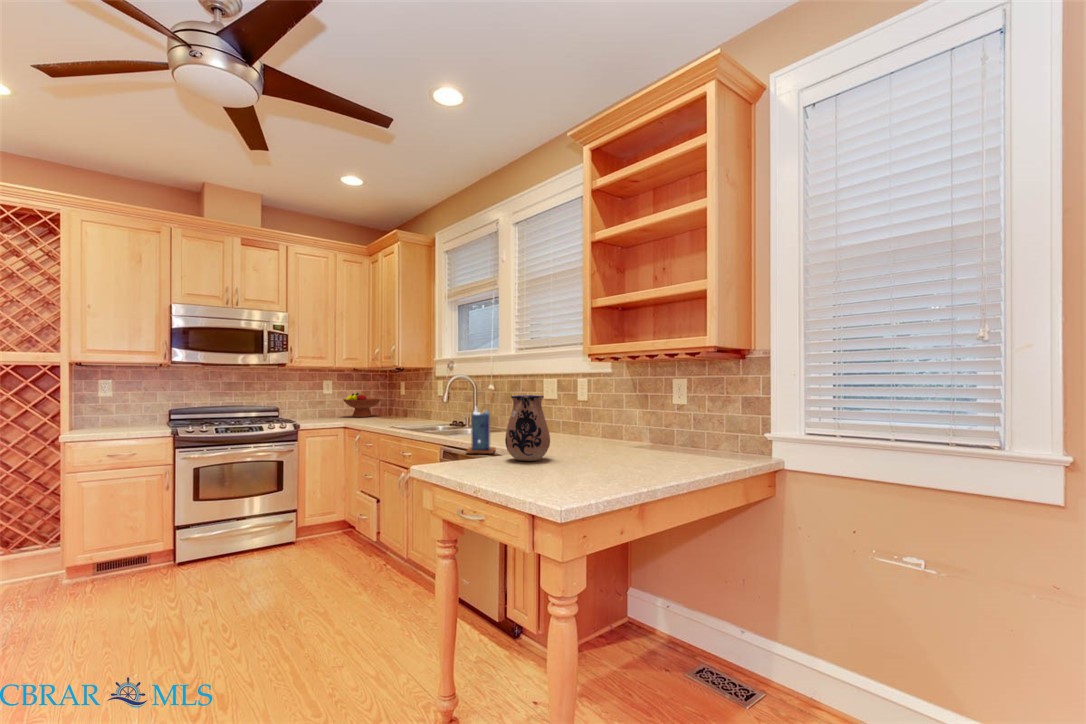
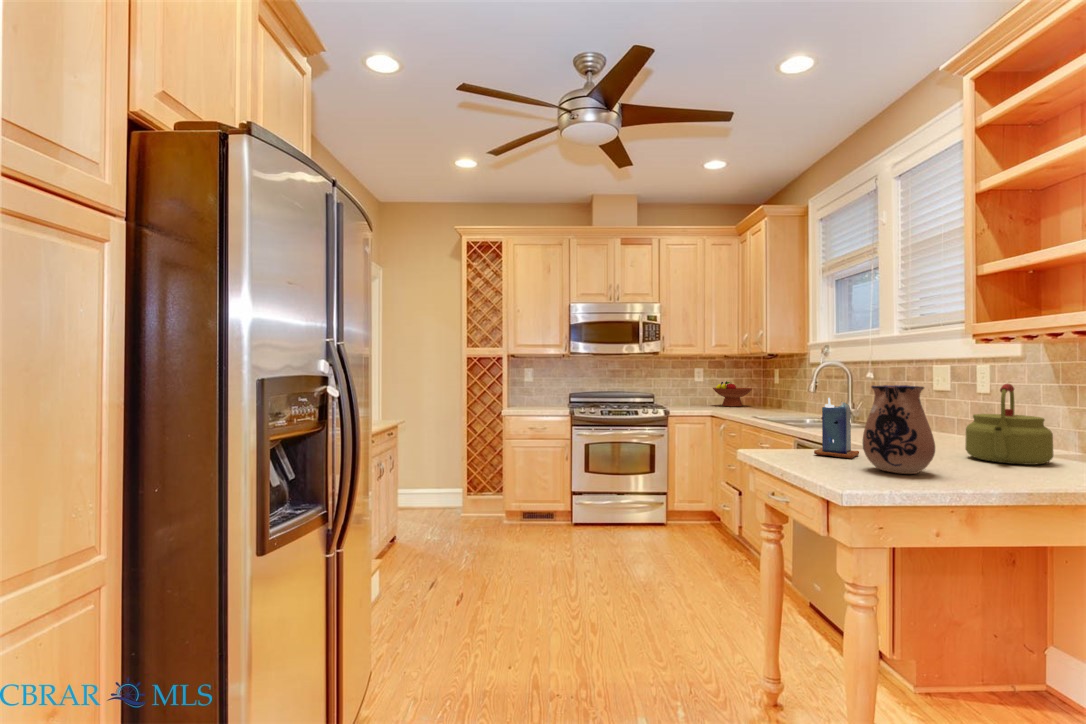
kettle: none [557,392,601,446] -> present [965,384,1053,465]

